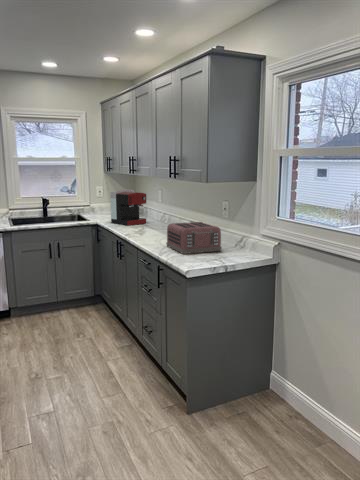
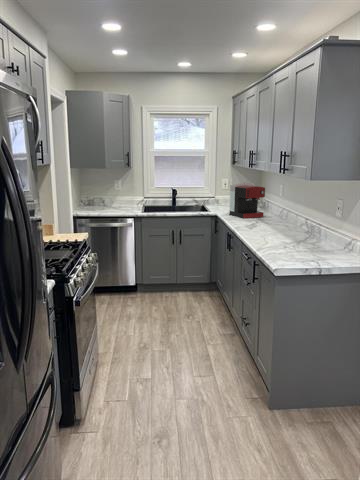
toaster: present [166,222,222,254] -> none [270,220,325,252]

